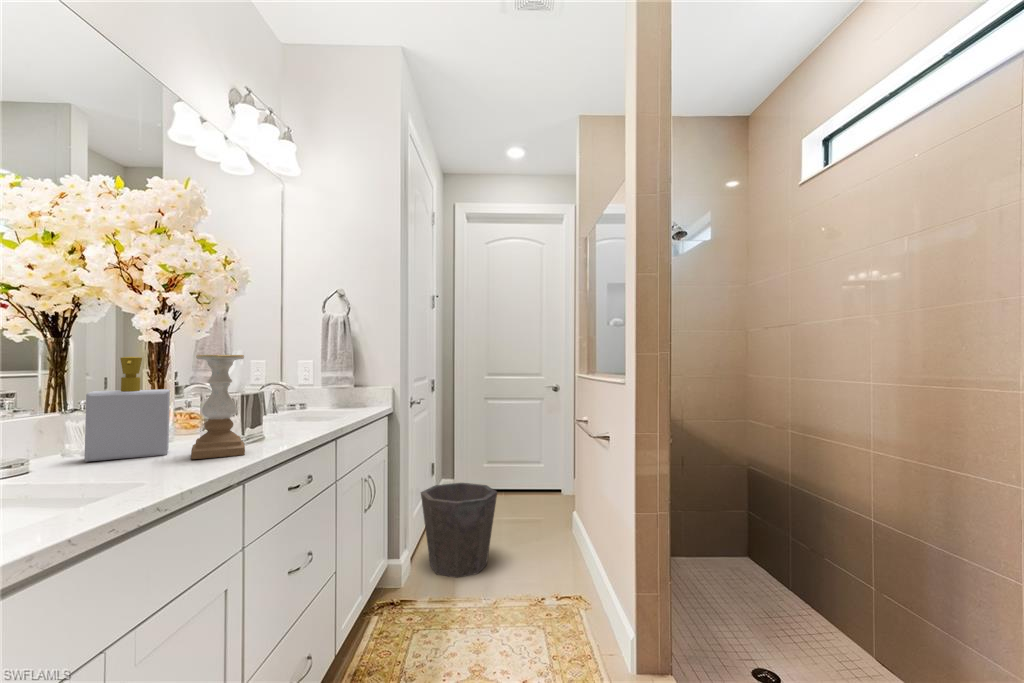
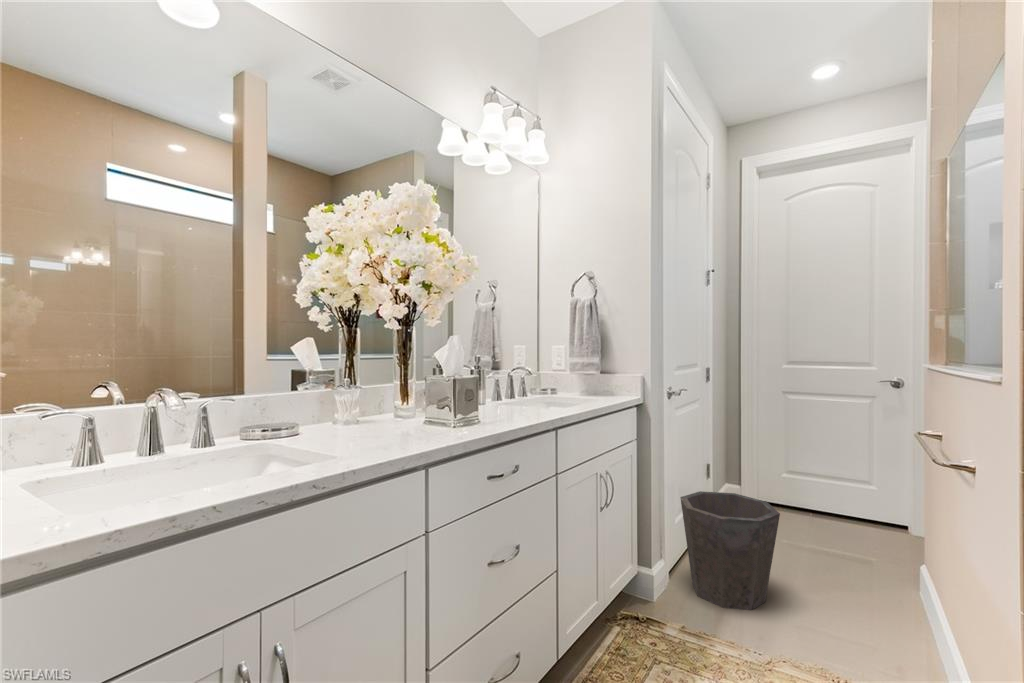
candle holder: present [191,355,245,459] -> none [391,334,446,437]
soap bottle: present [84,357,170,462] -> none [327,337,395,429]

